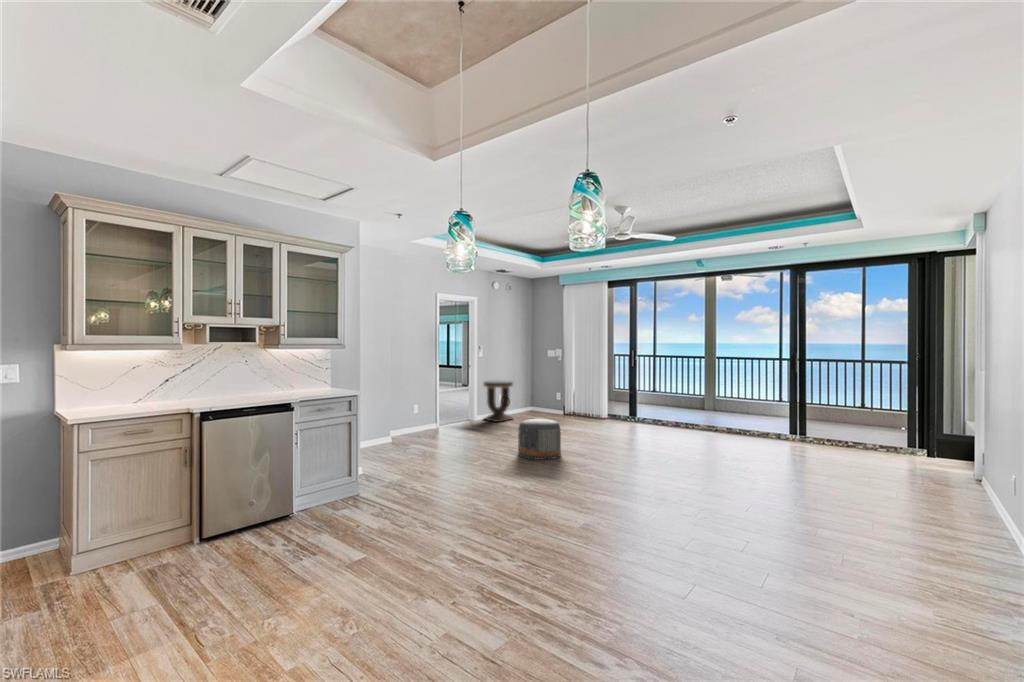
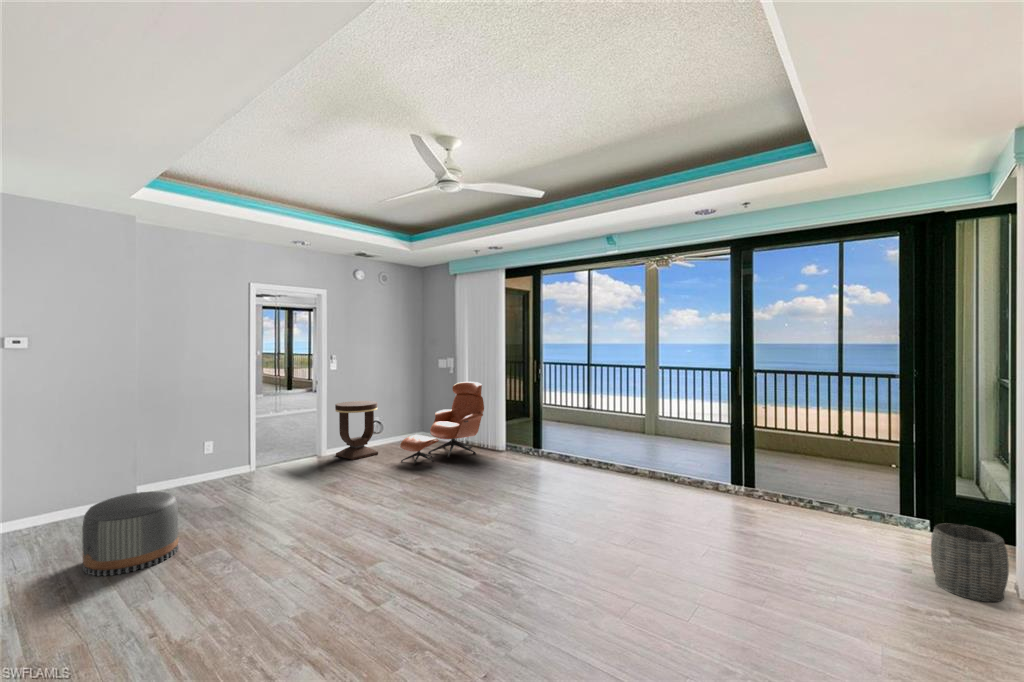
lounge chair: none [535,367,591,425] -> present [400,382,484,465]
pouf: present [518,419,561,460] -> present [82,491,178,576]
woven basket: none [928,442,972,482] -> present [931,523,1009,602]

